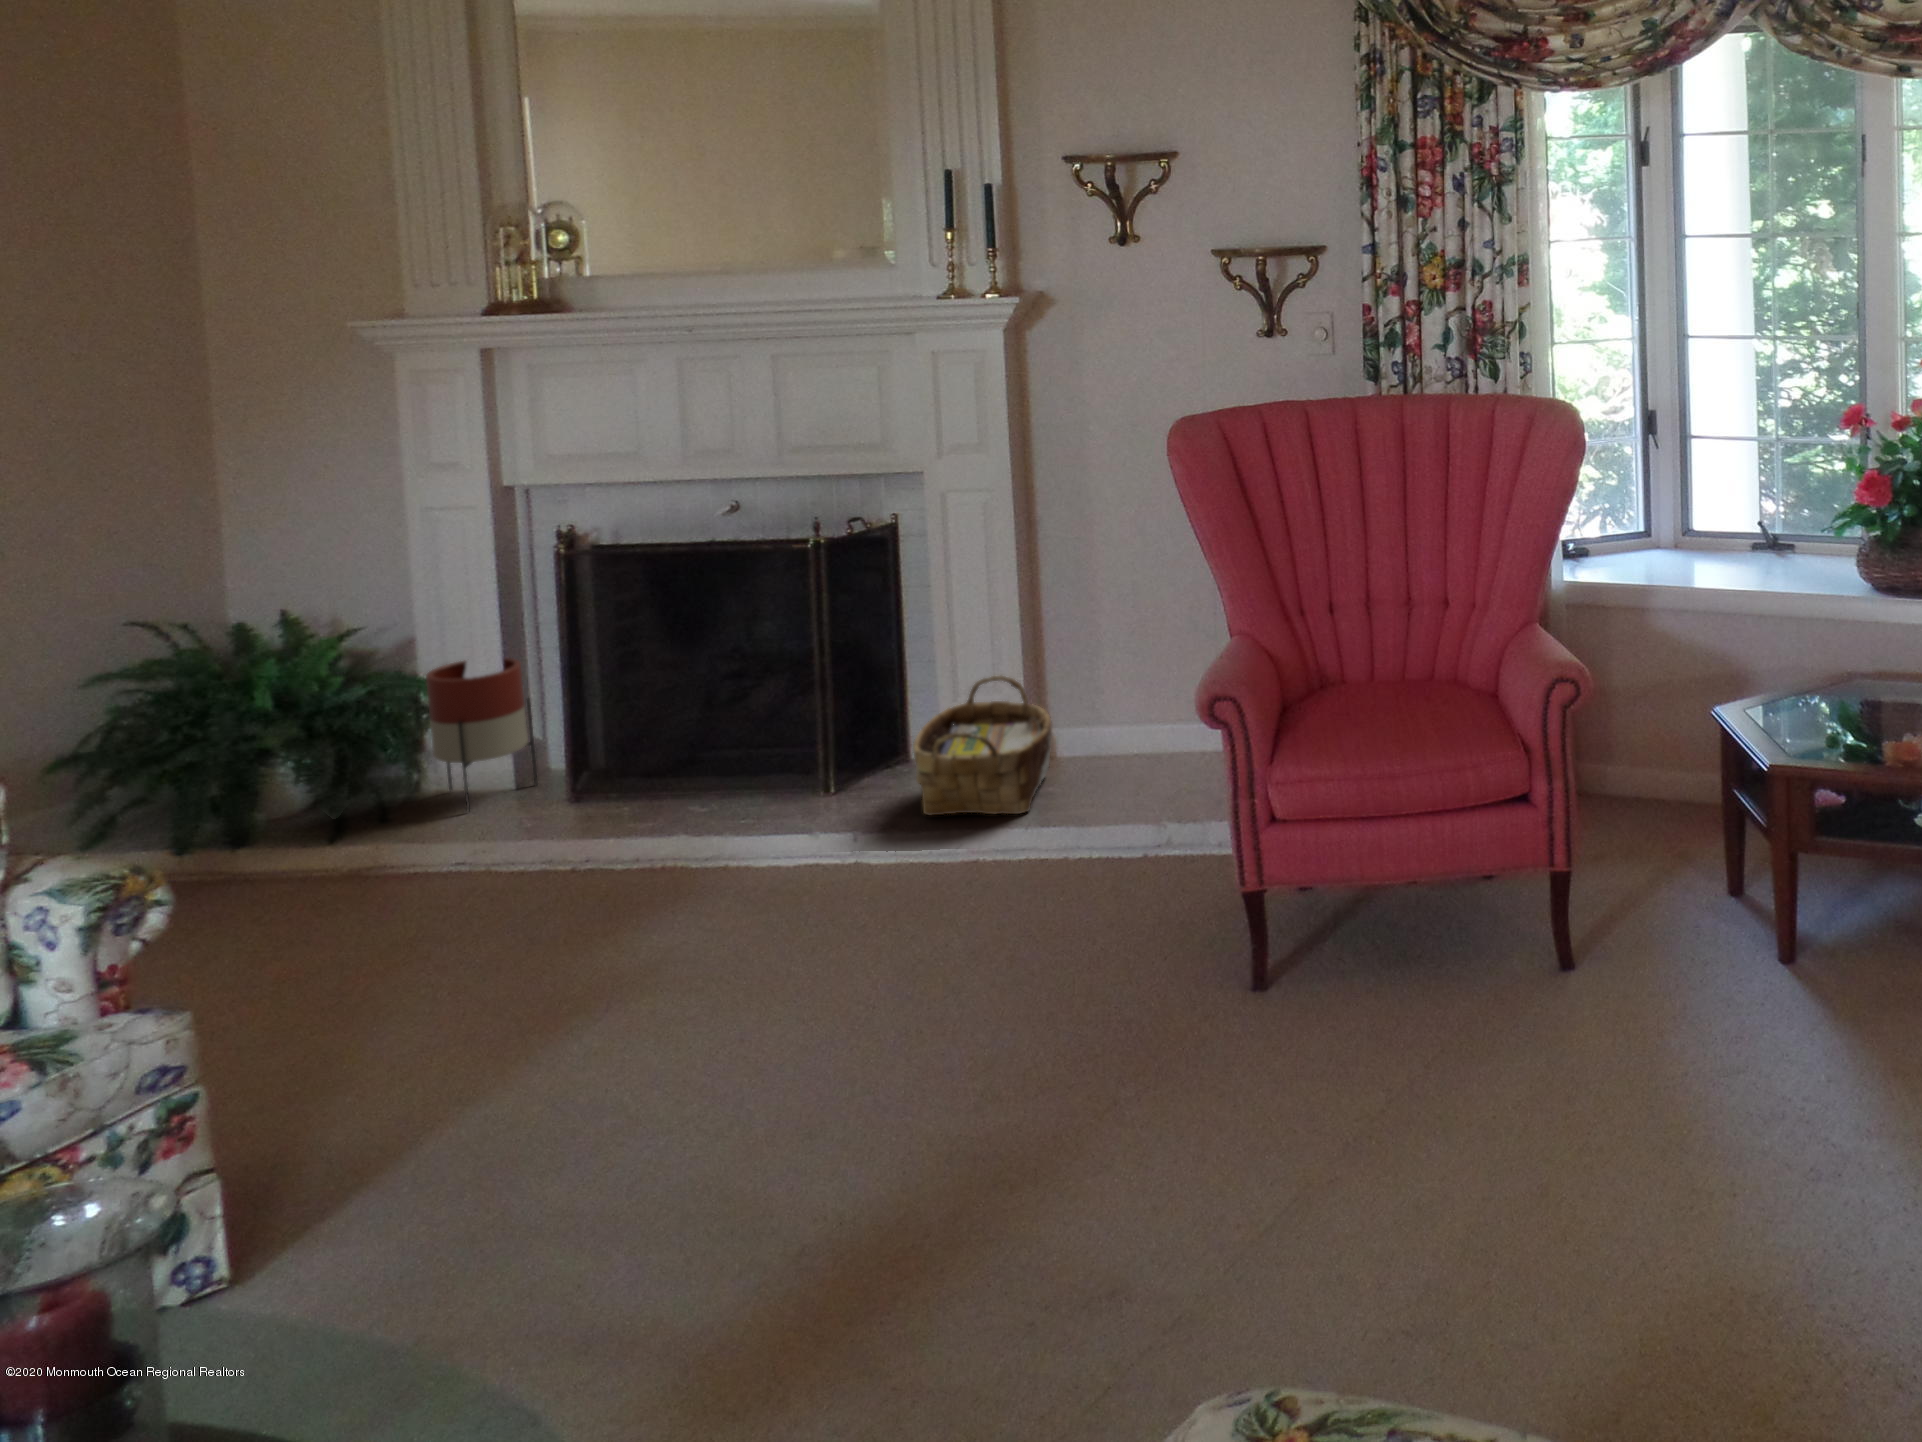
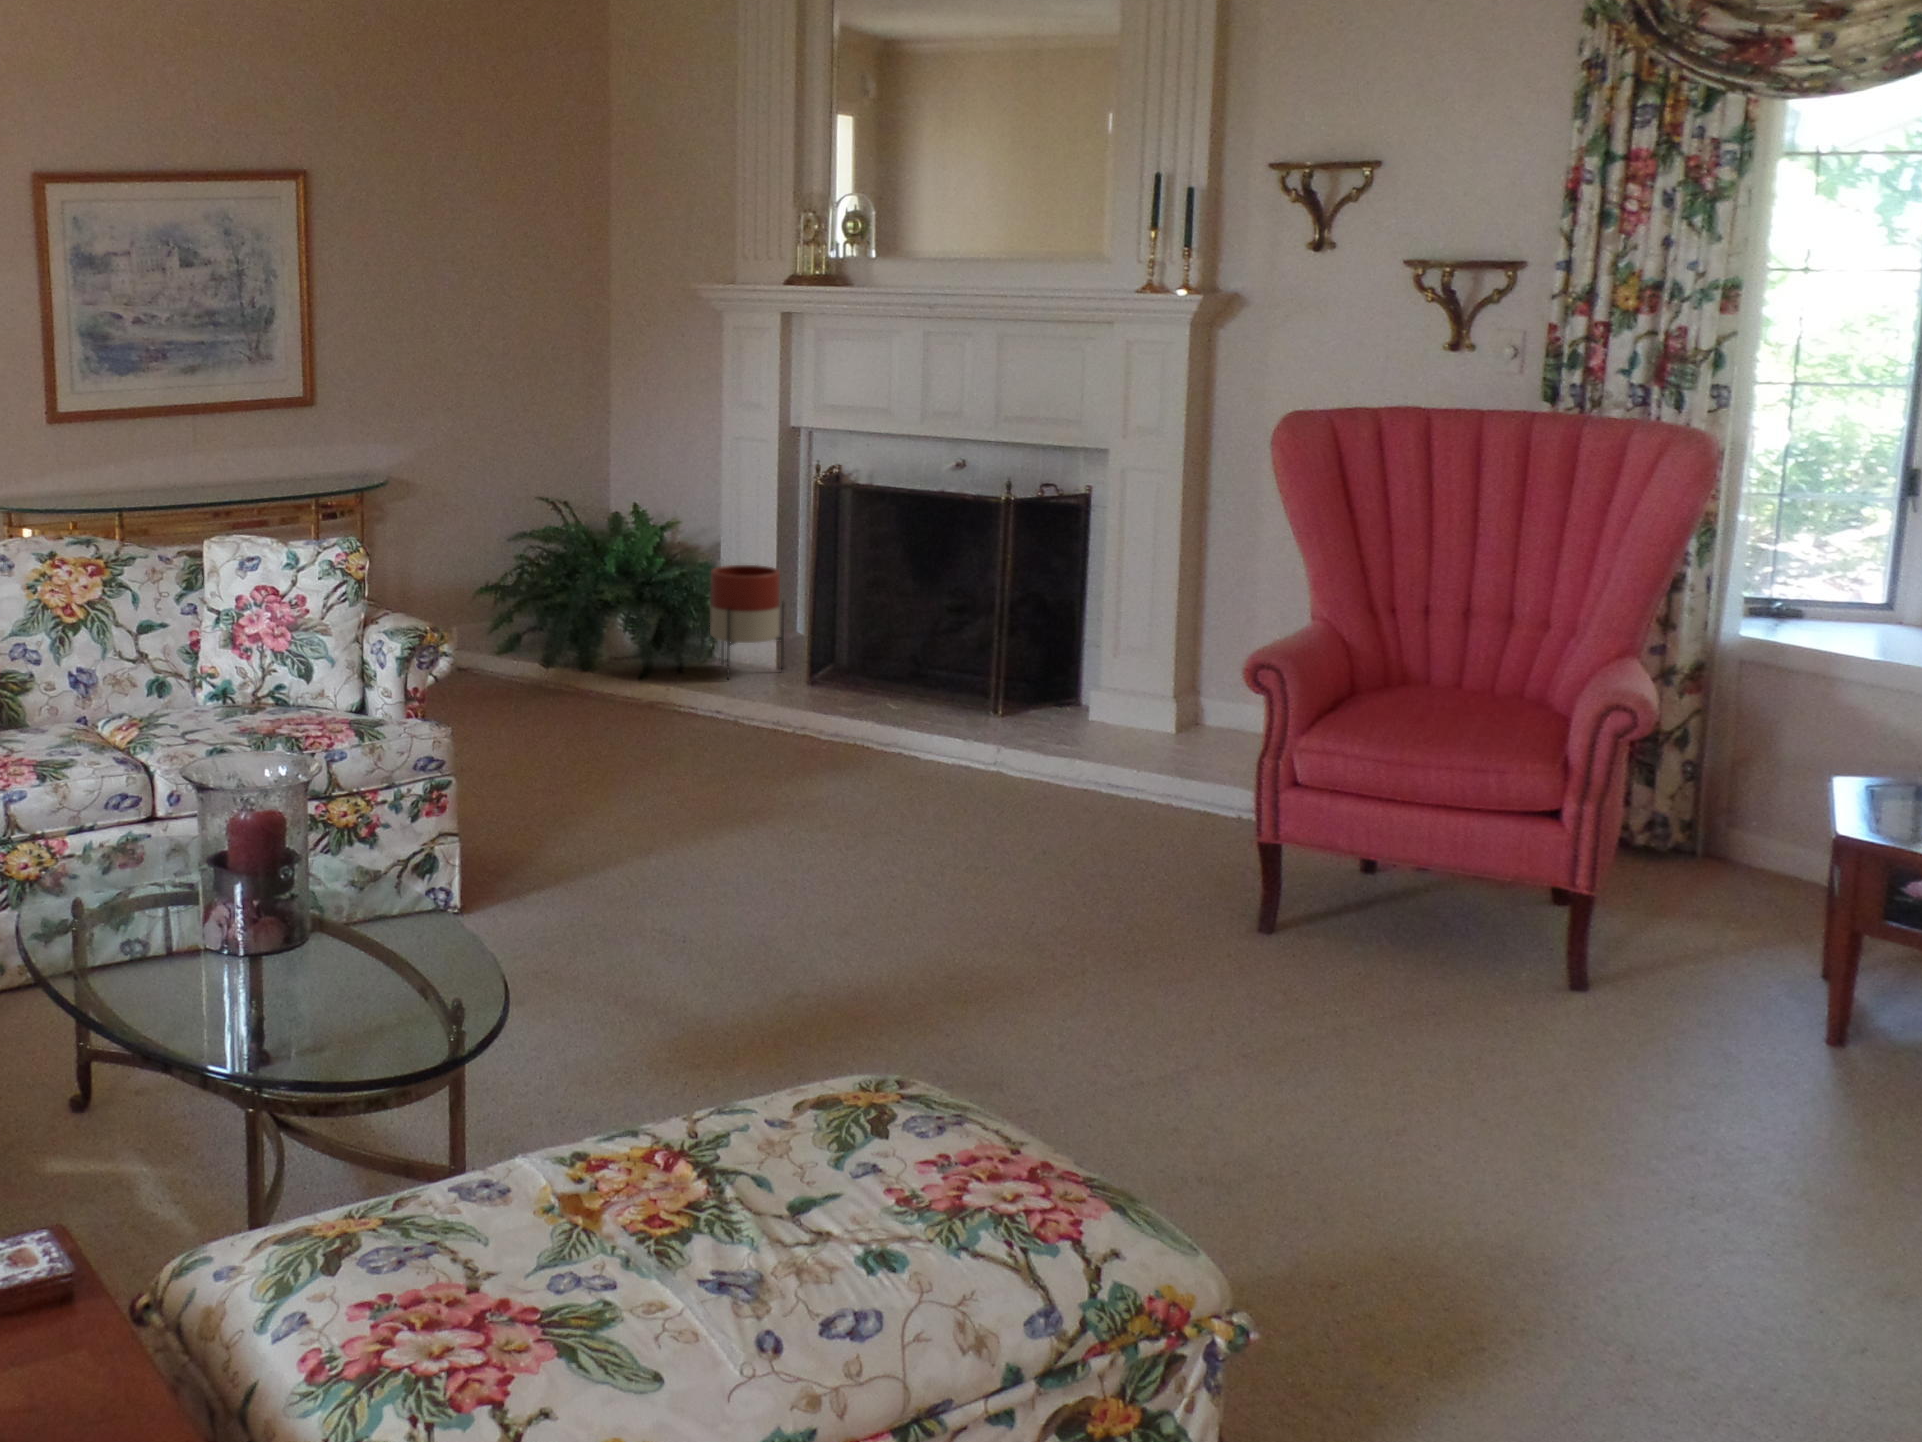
woven basket: present [913,676,1052,816] -> none [1058,639,1189,759]

